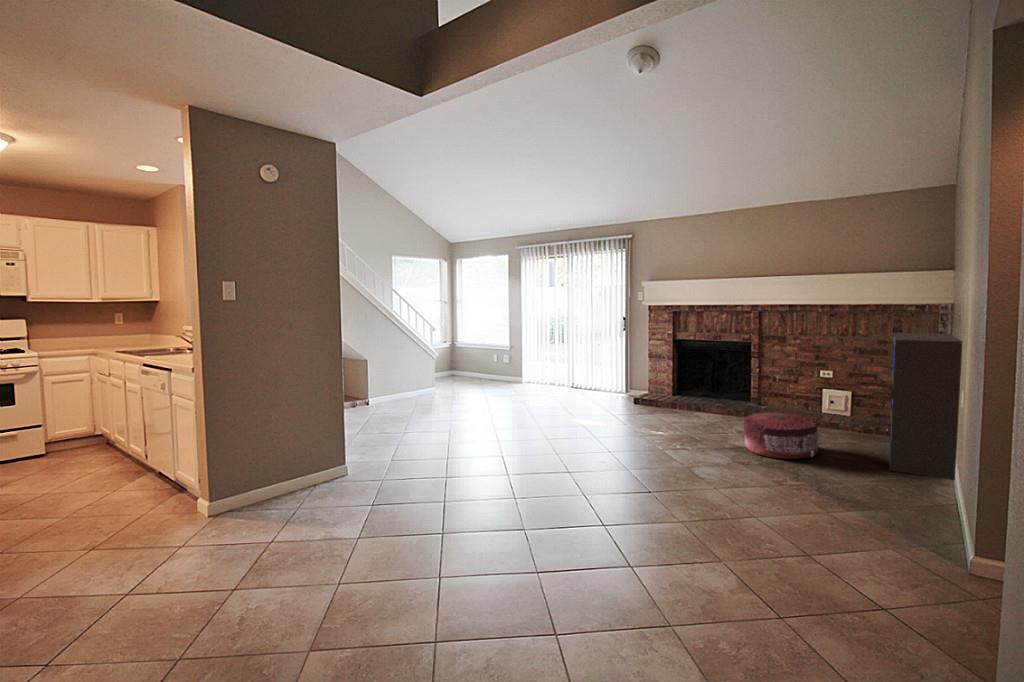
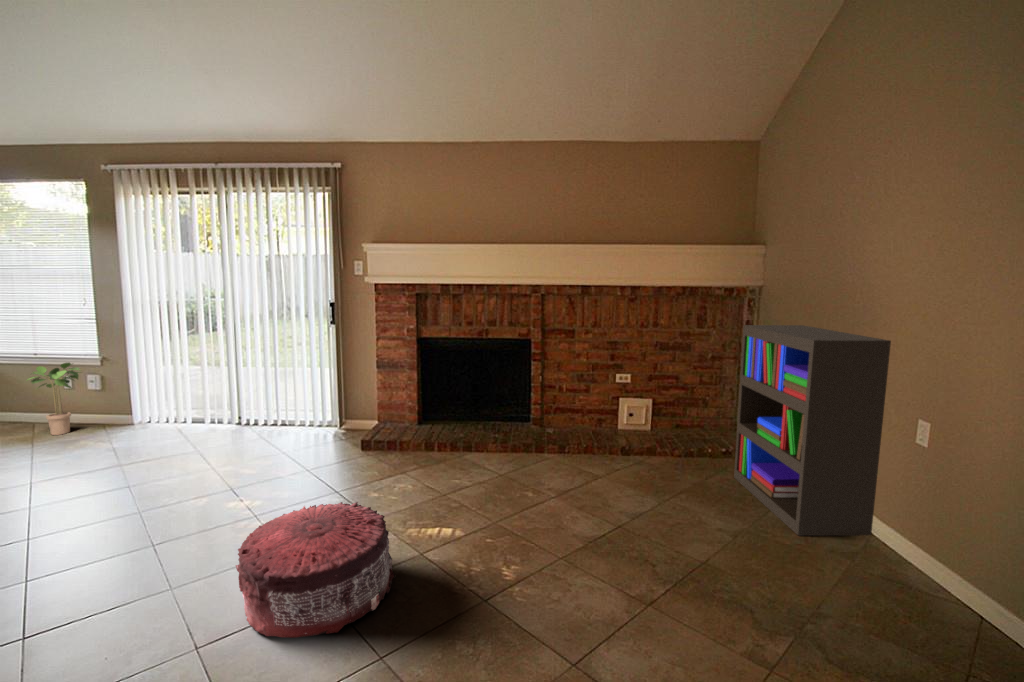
potted plant: none [481,347,503,384] -> present [28,363,79,435]
pouf: present [743,412,820,459] -> present [236,502,396,638]

